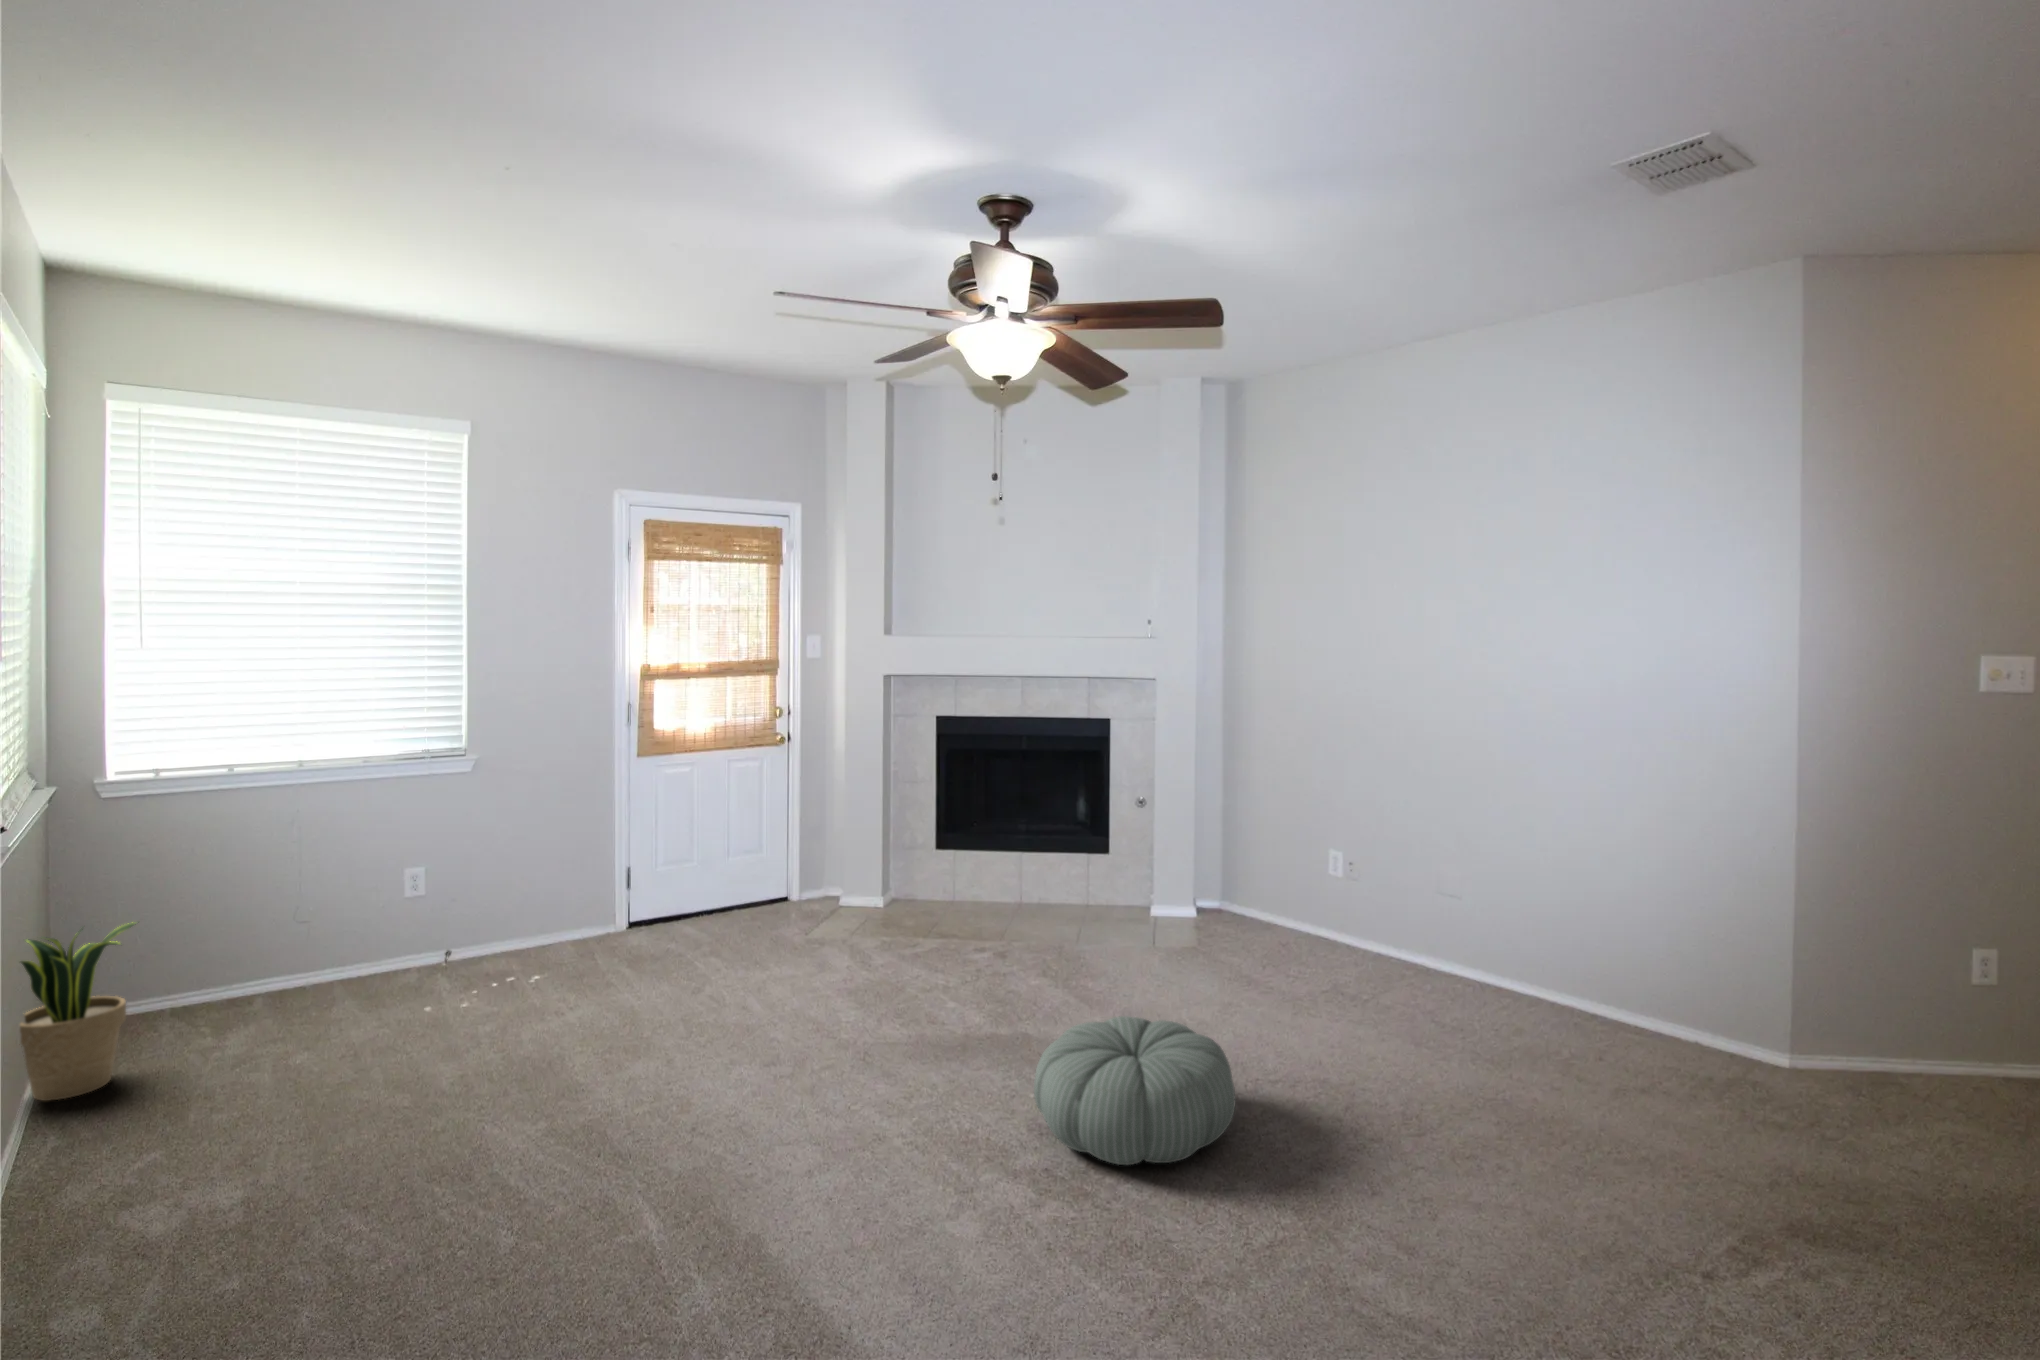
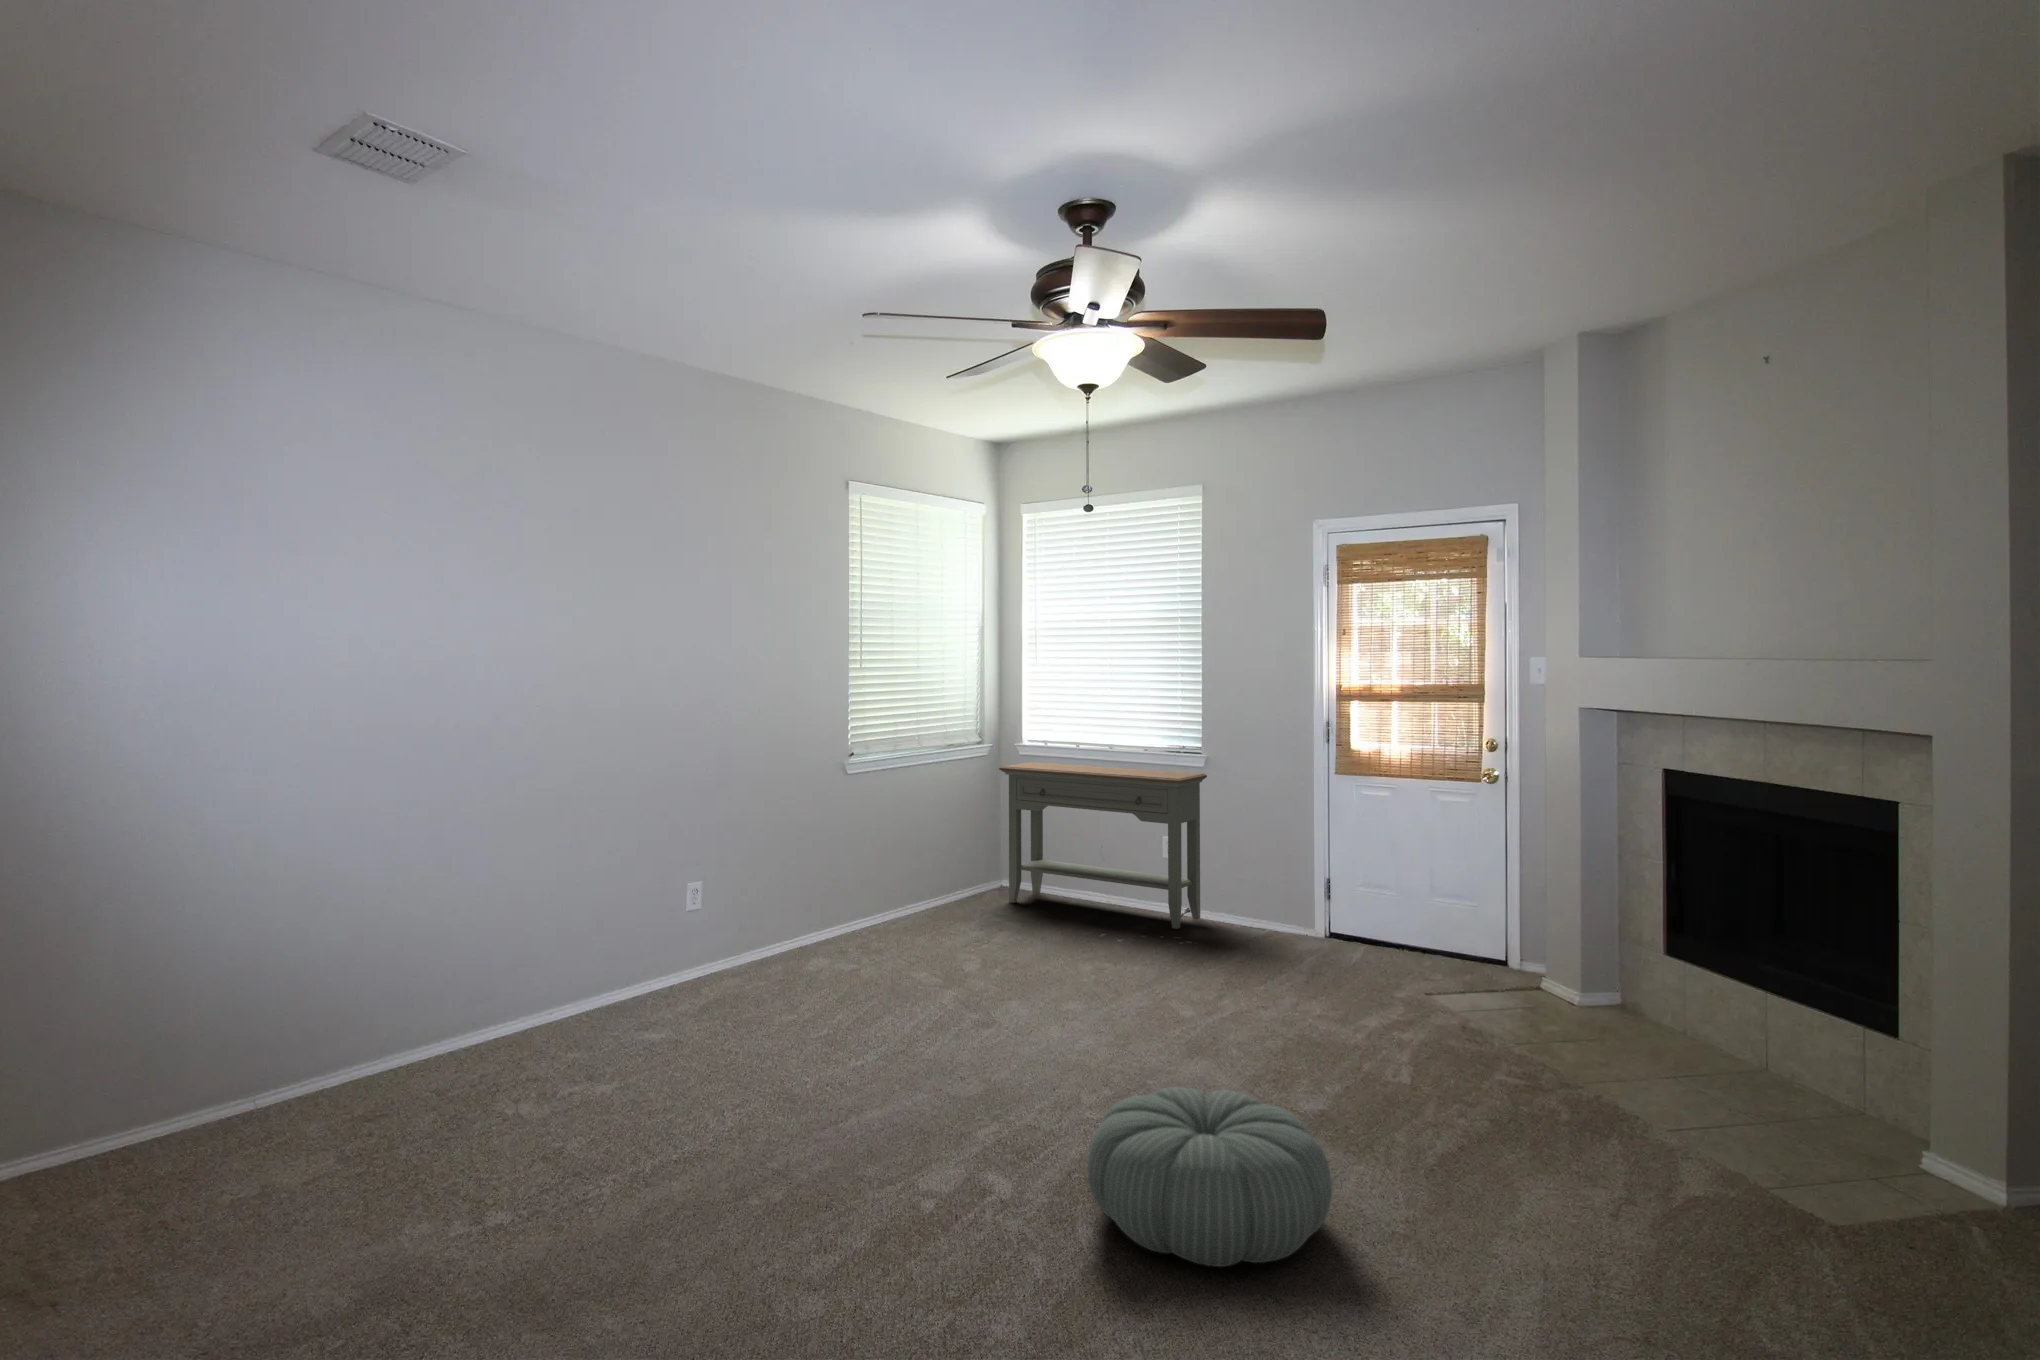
console table: none [129,779,496,1036] -> present [999,762,1207,929]
potted plant: present [20,922,136,1101] -> none [923,819,972,915]

